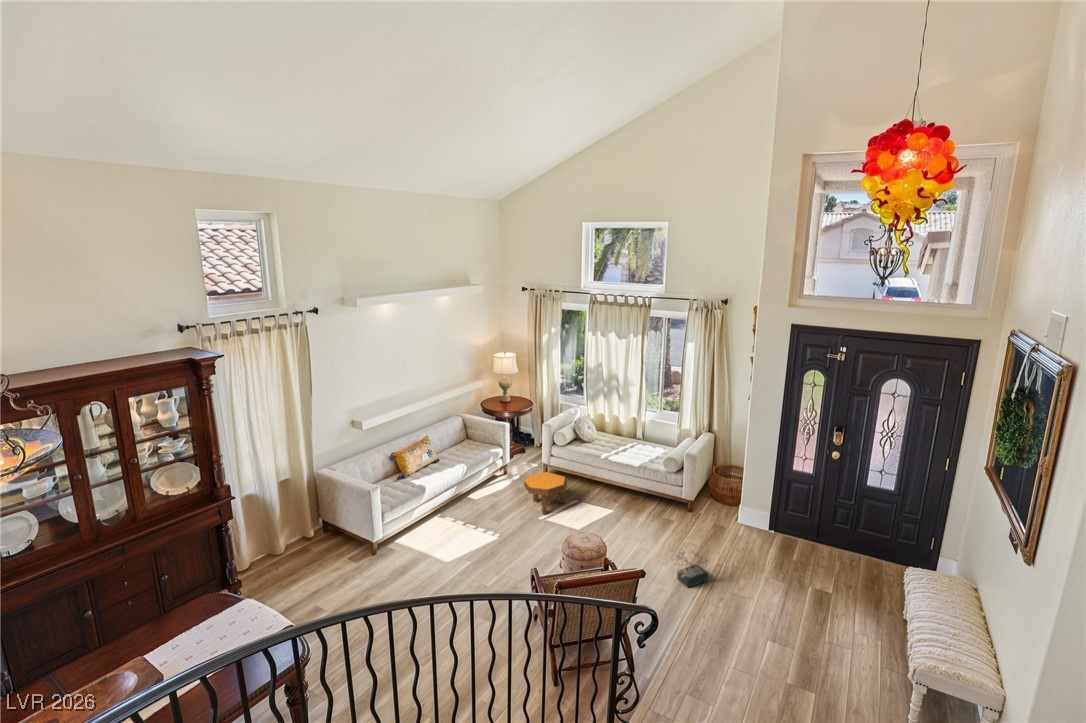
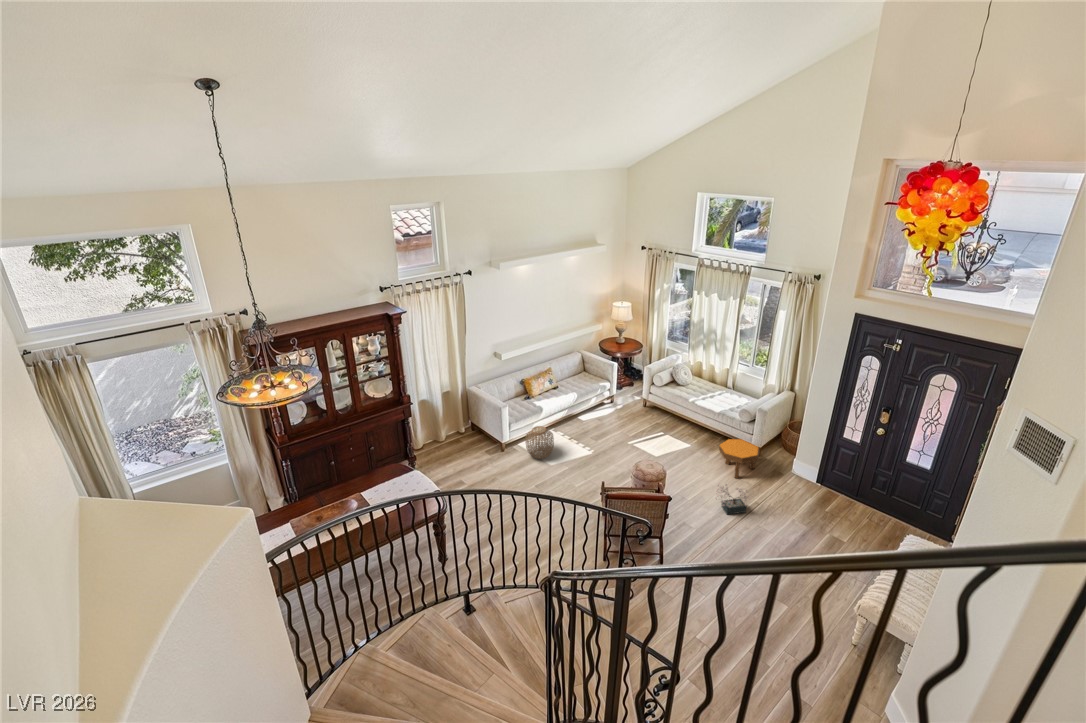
footstool: present [524,472,567,514] -> present [719,439,760,478]
woven basket: none [407,510,447,556] -> present [525,426,554,459]

